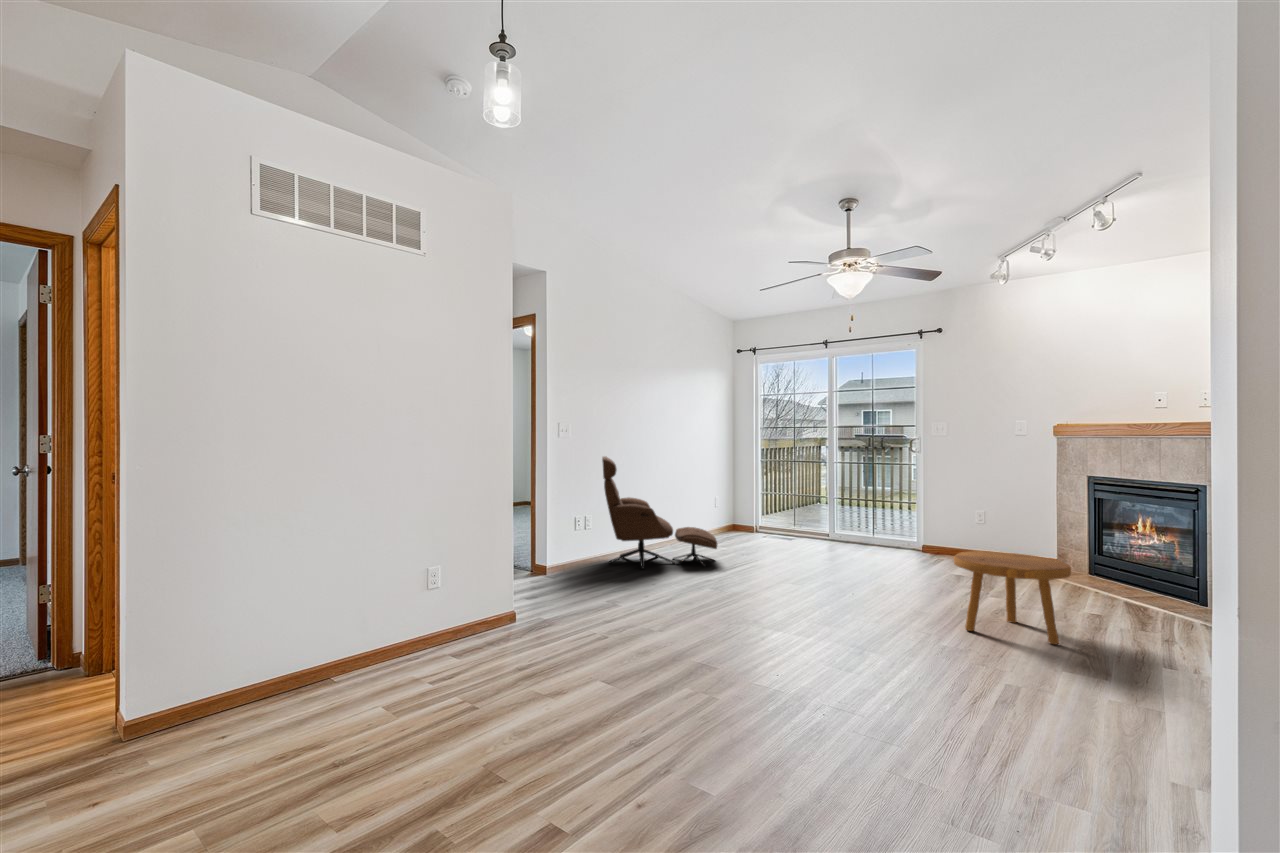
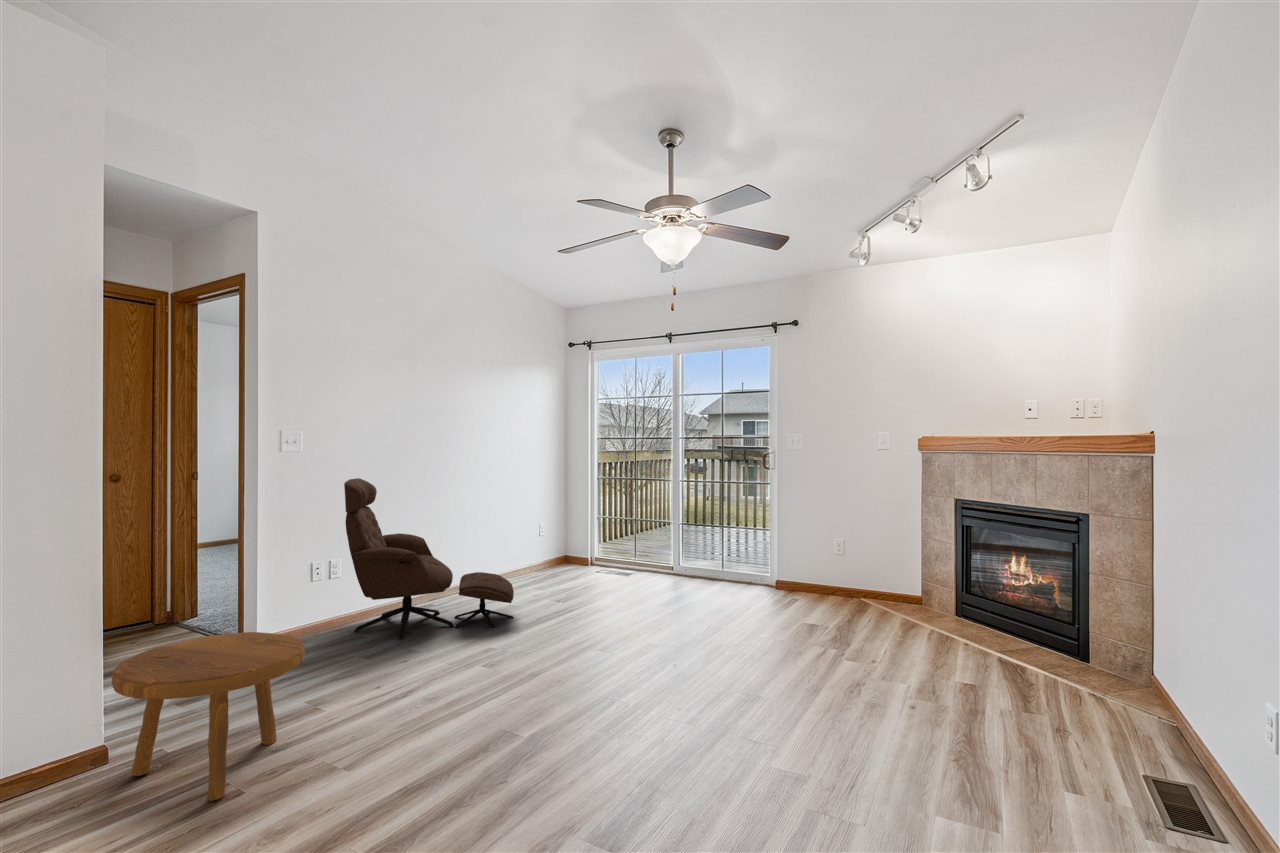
footstool: present [954,551,1071,644] -> present [111,632,305,801]

